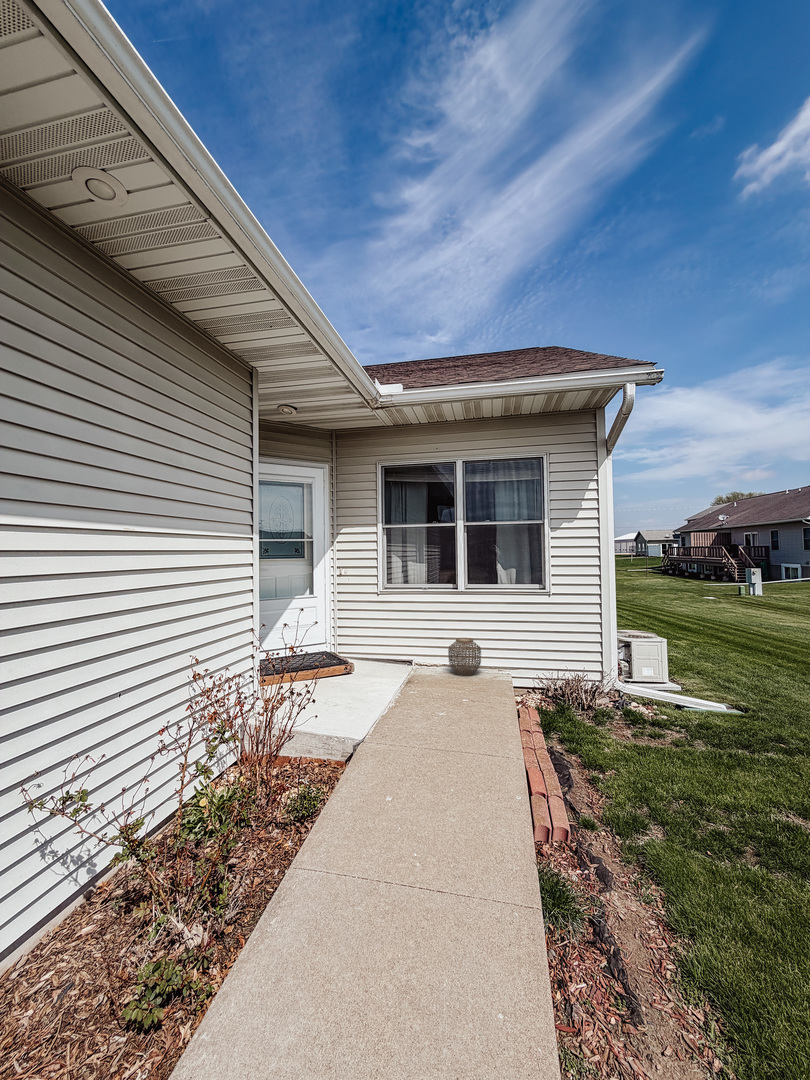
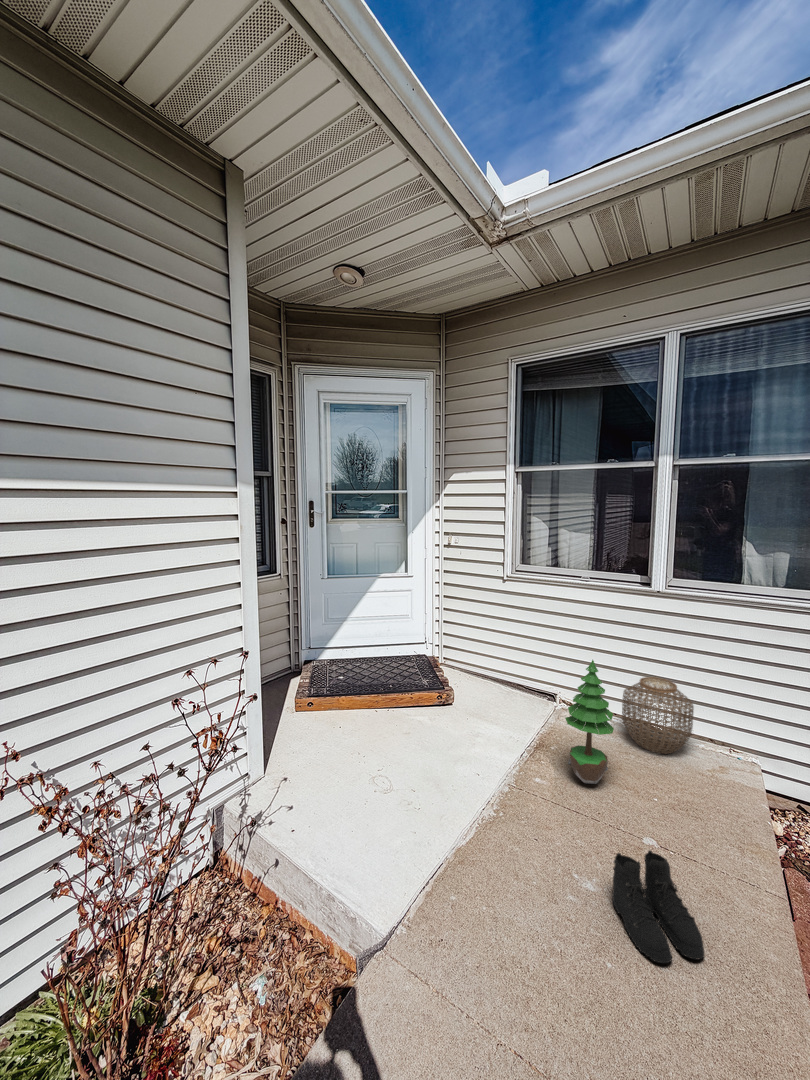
potted tree: none [424,625,447,690] -> present [565,660,614,784]
boots: none [452,693,486,725] -> present [612,850,704,963]

